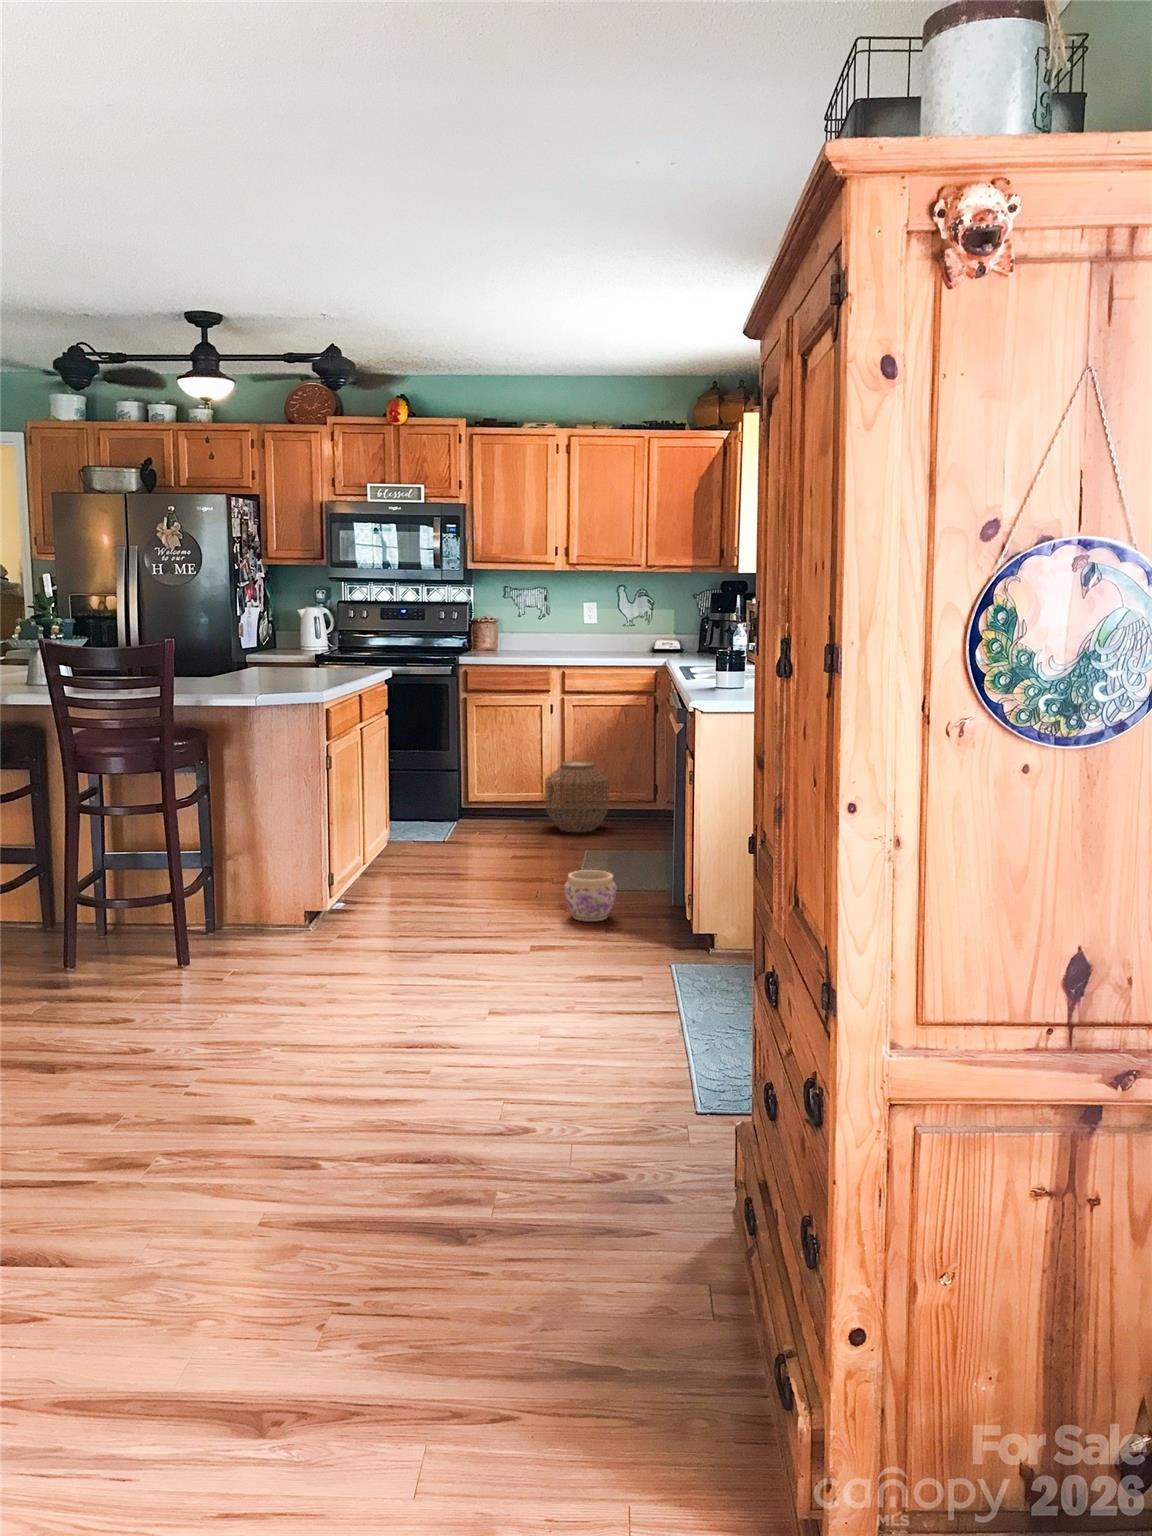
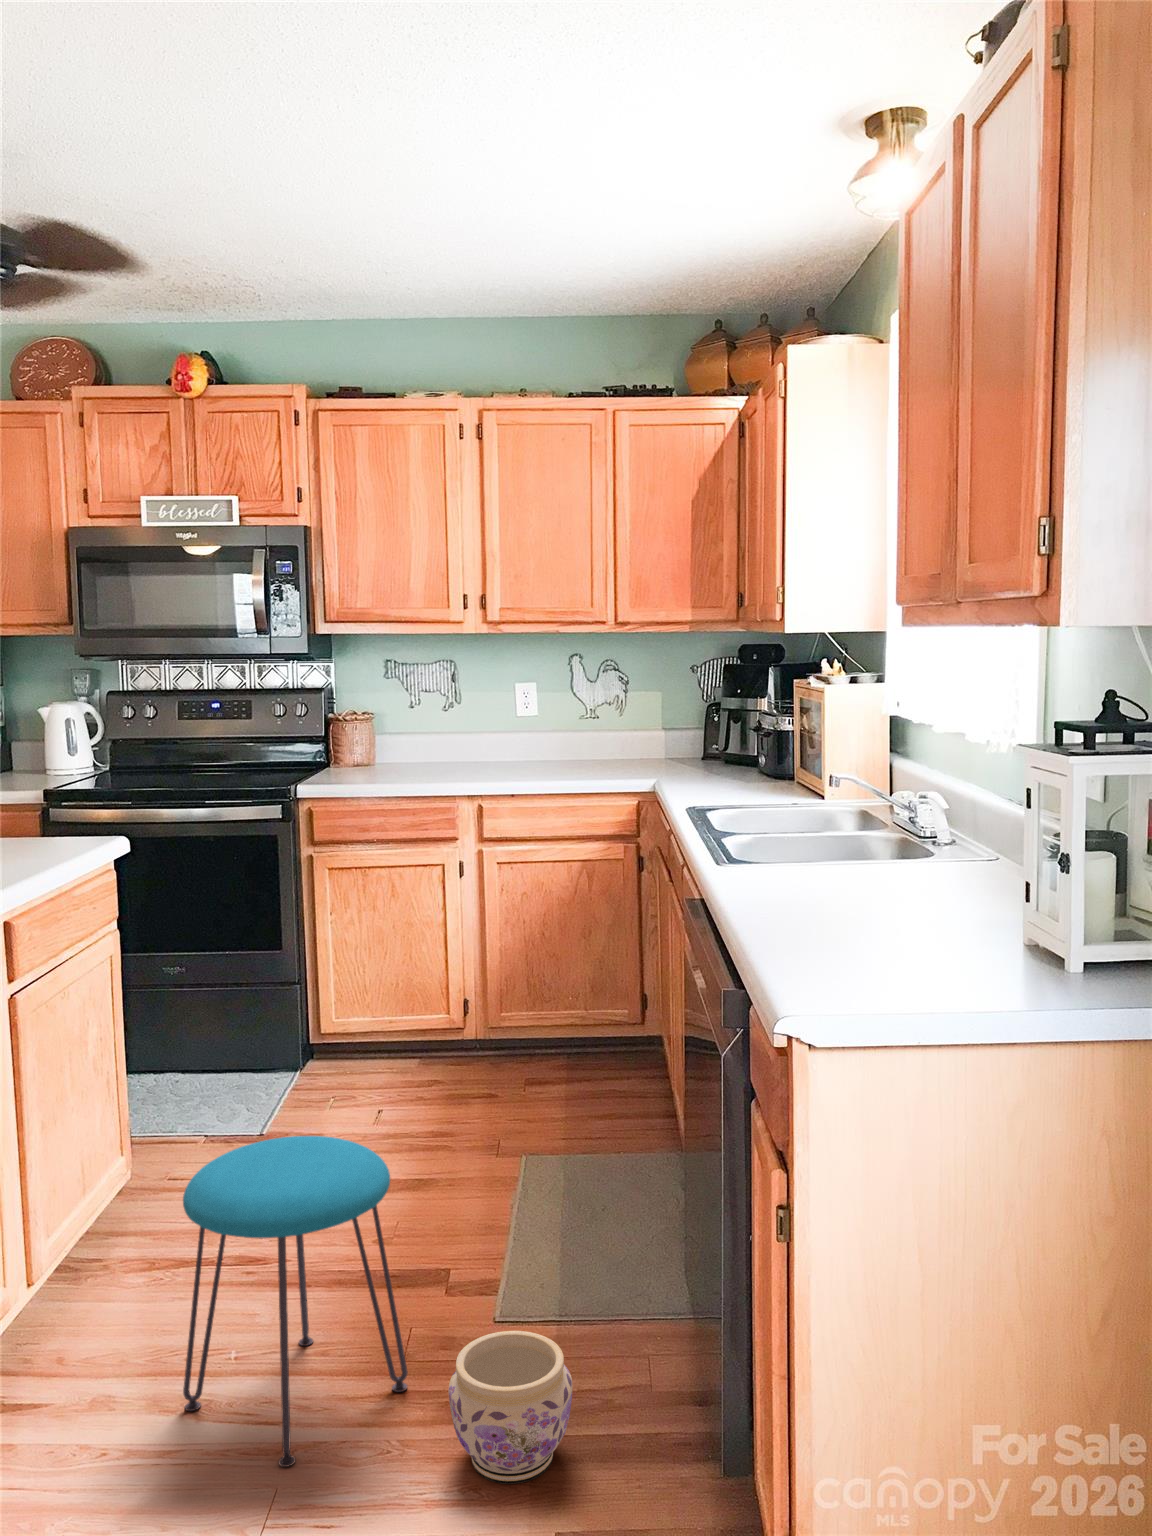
woven basket: present [545,761,609,832] -> none [448,964,563,1096]
stool: none [446,795,543,917] -> present [183,1136,408,1467]

